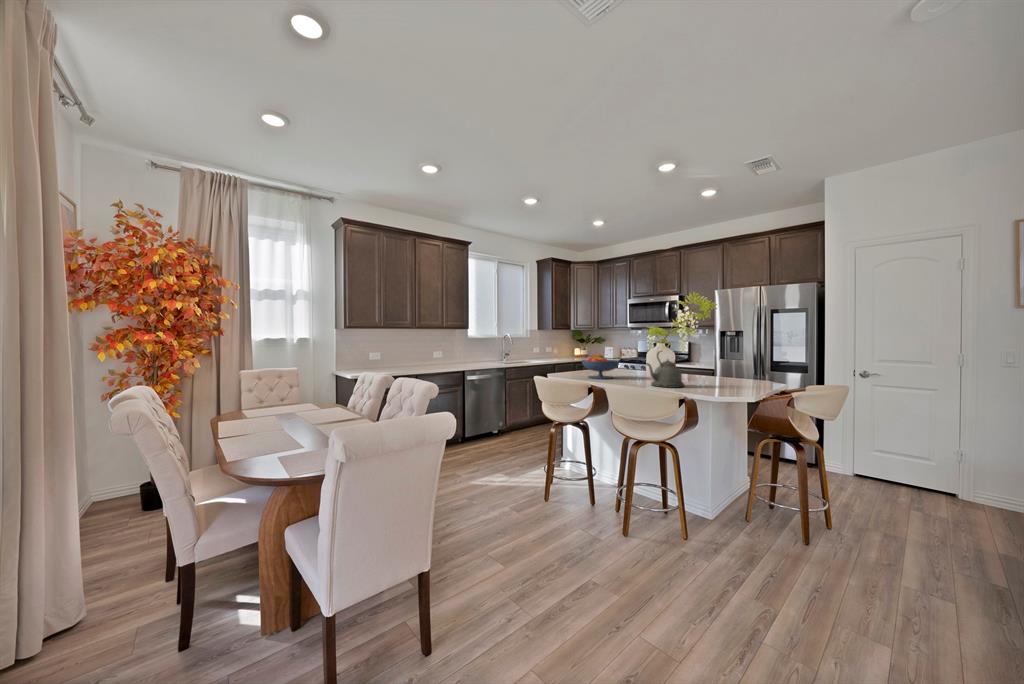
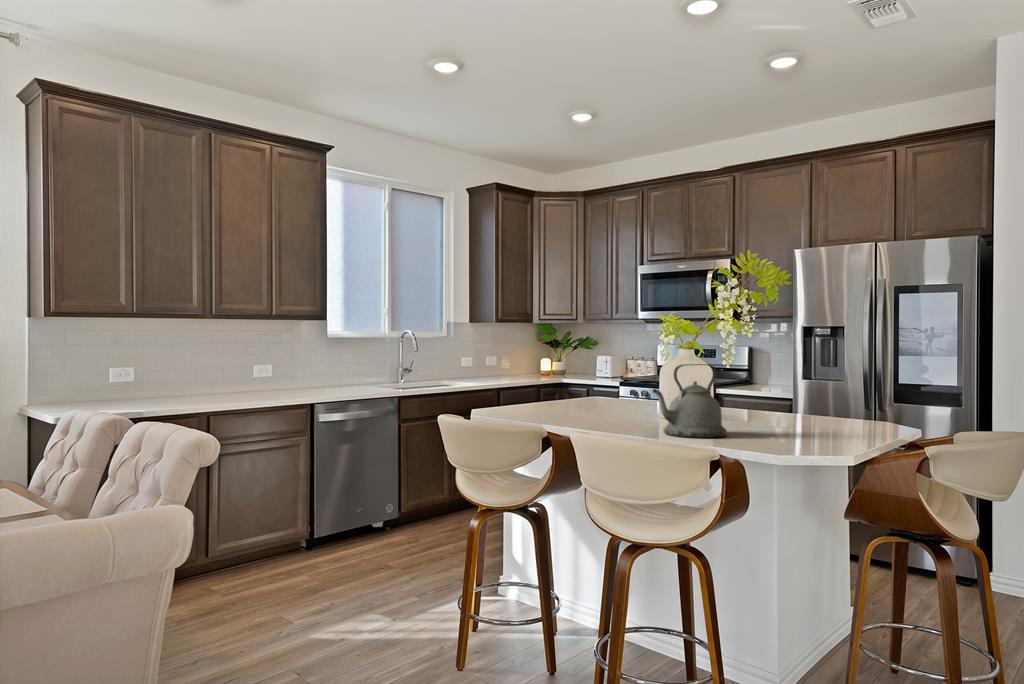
fruit bowl: present [582,354,620,379] -> none [534,370,609,420]

